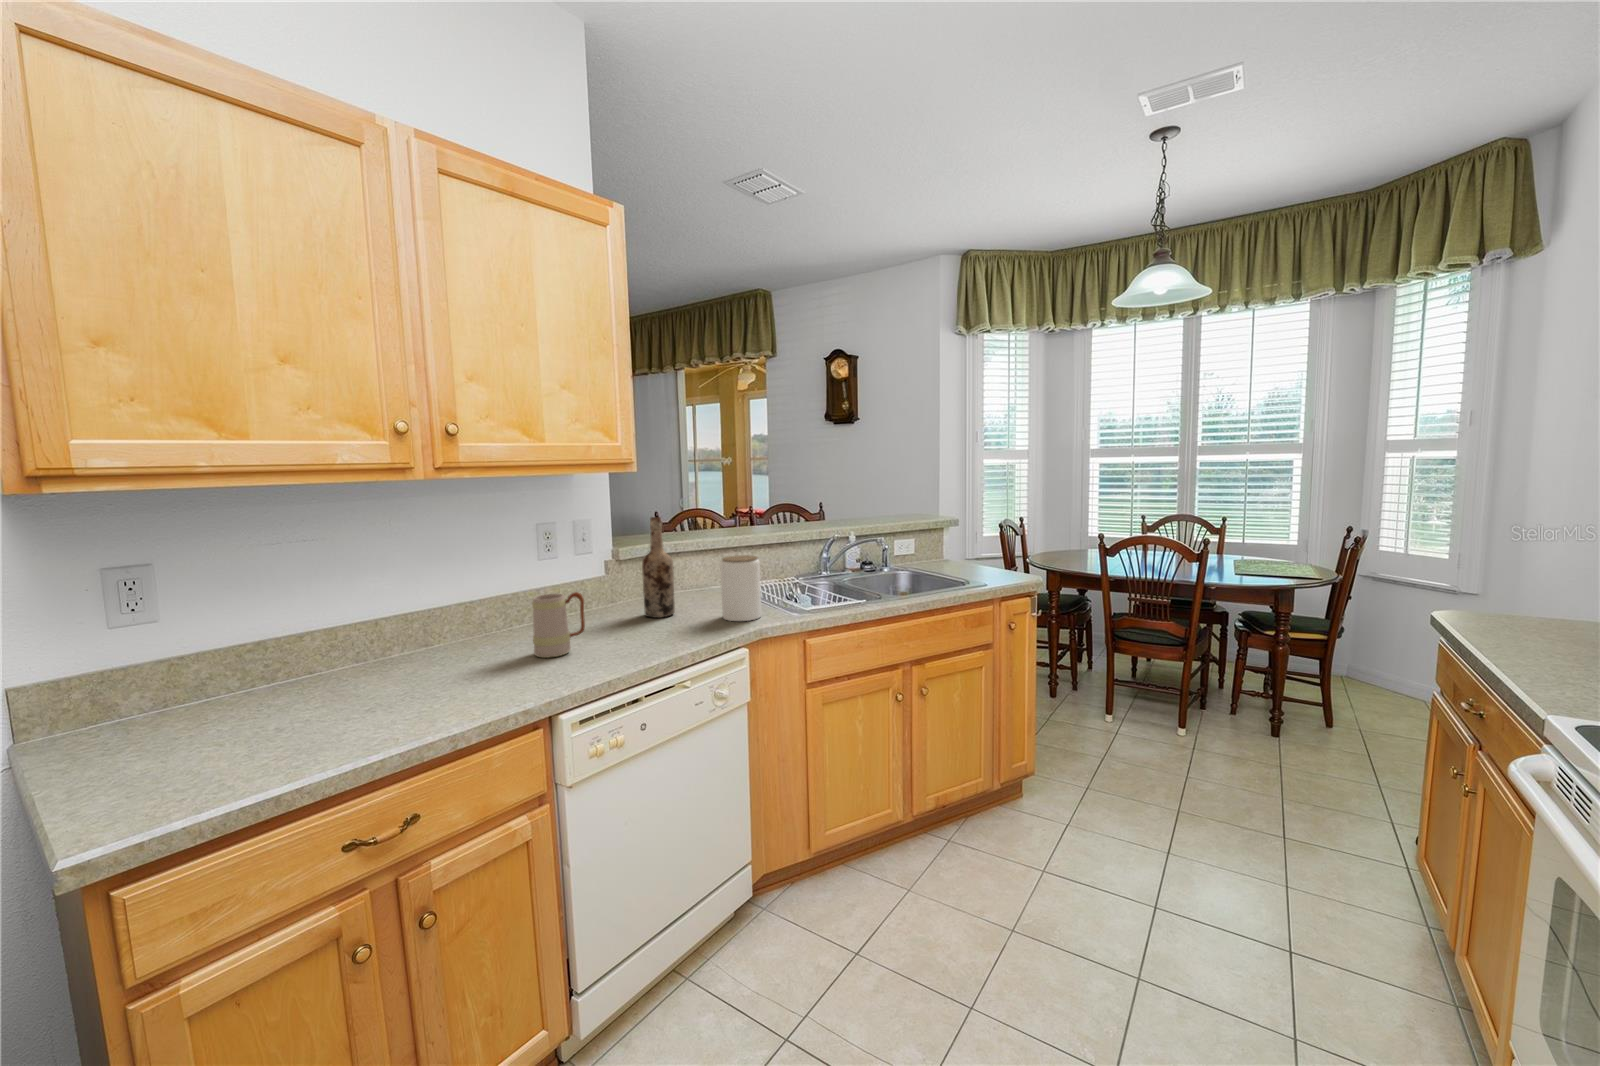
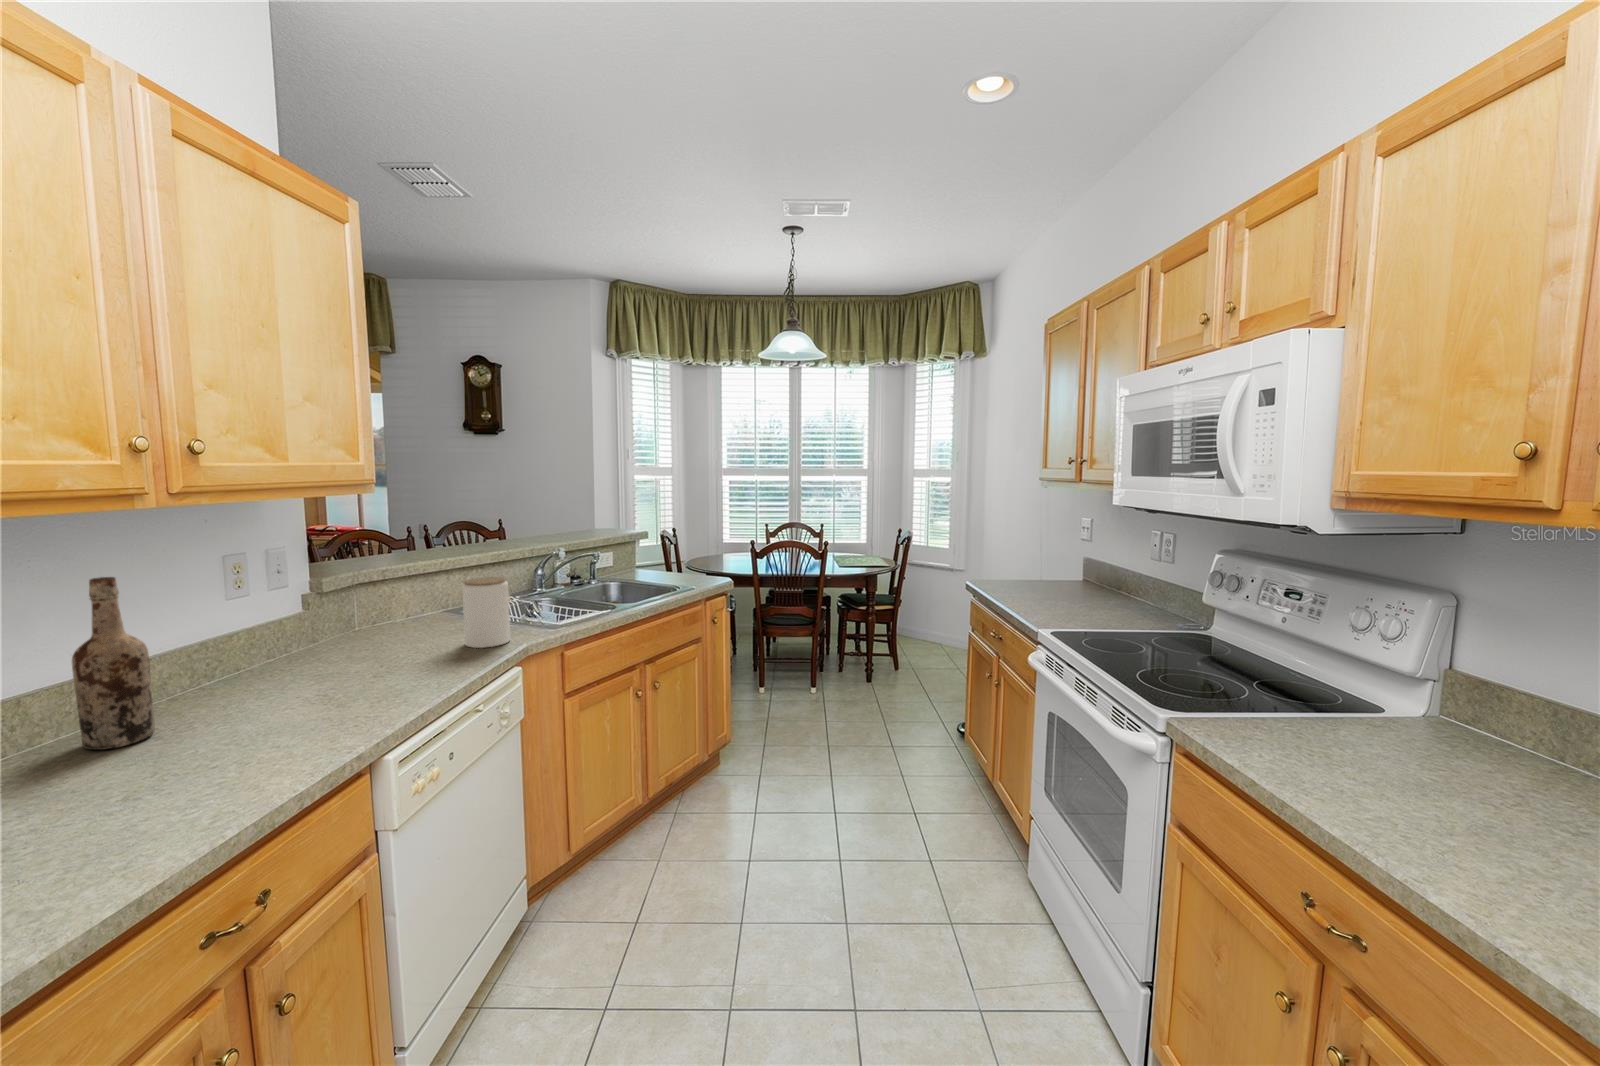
wine bottle: present [642,517,675,618] -> present [72,577,155,750]
mug: present [532,592,585,658] -> none [245,636,321,723]

